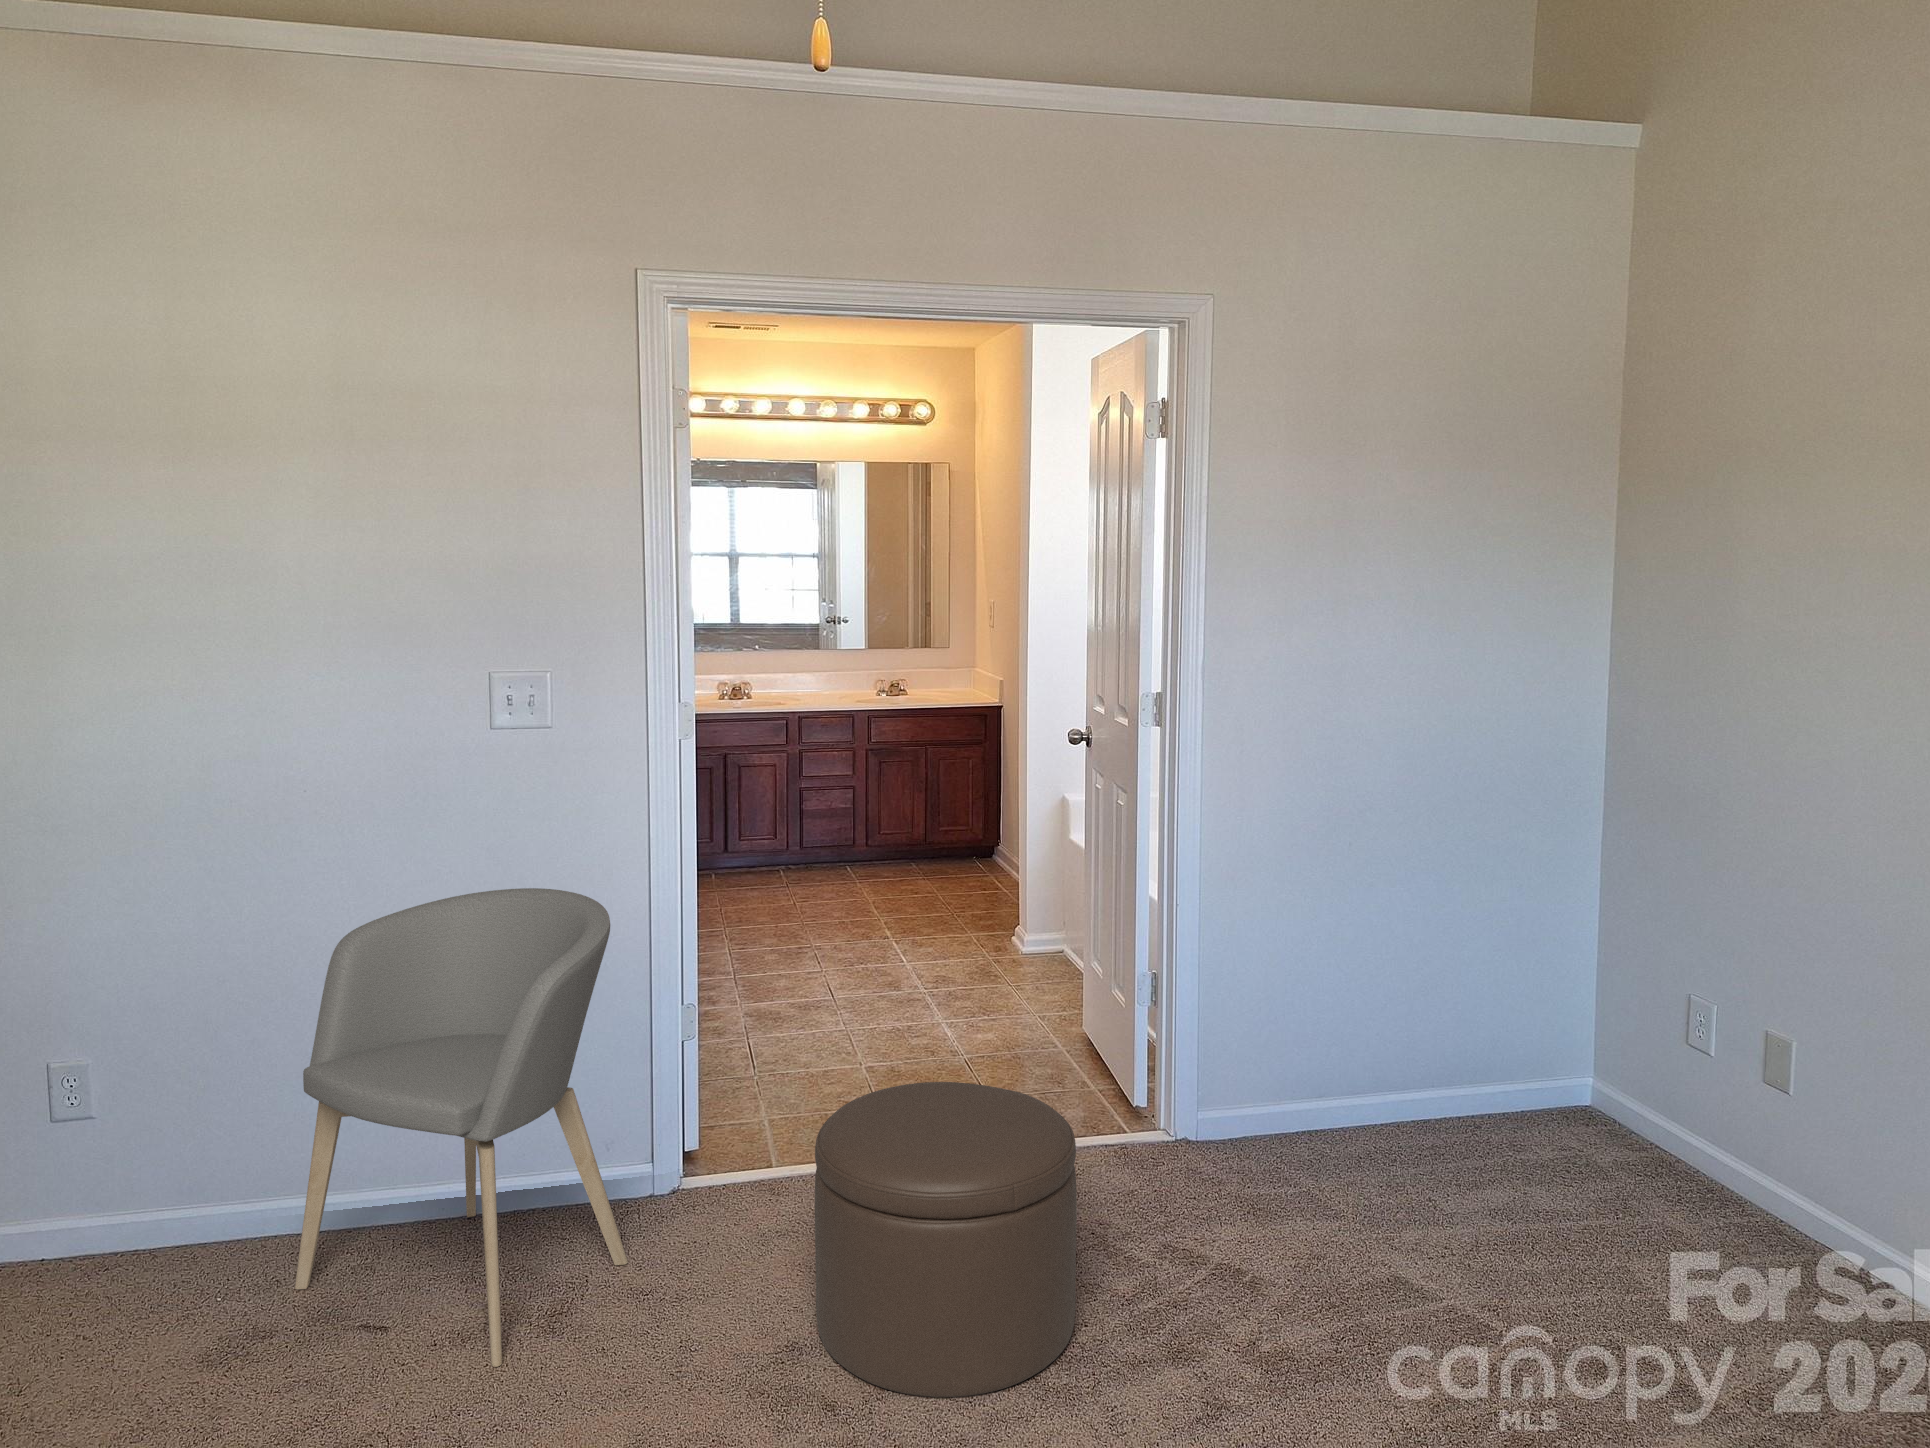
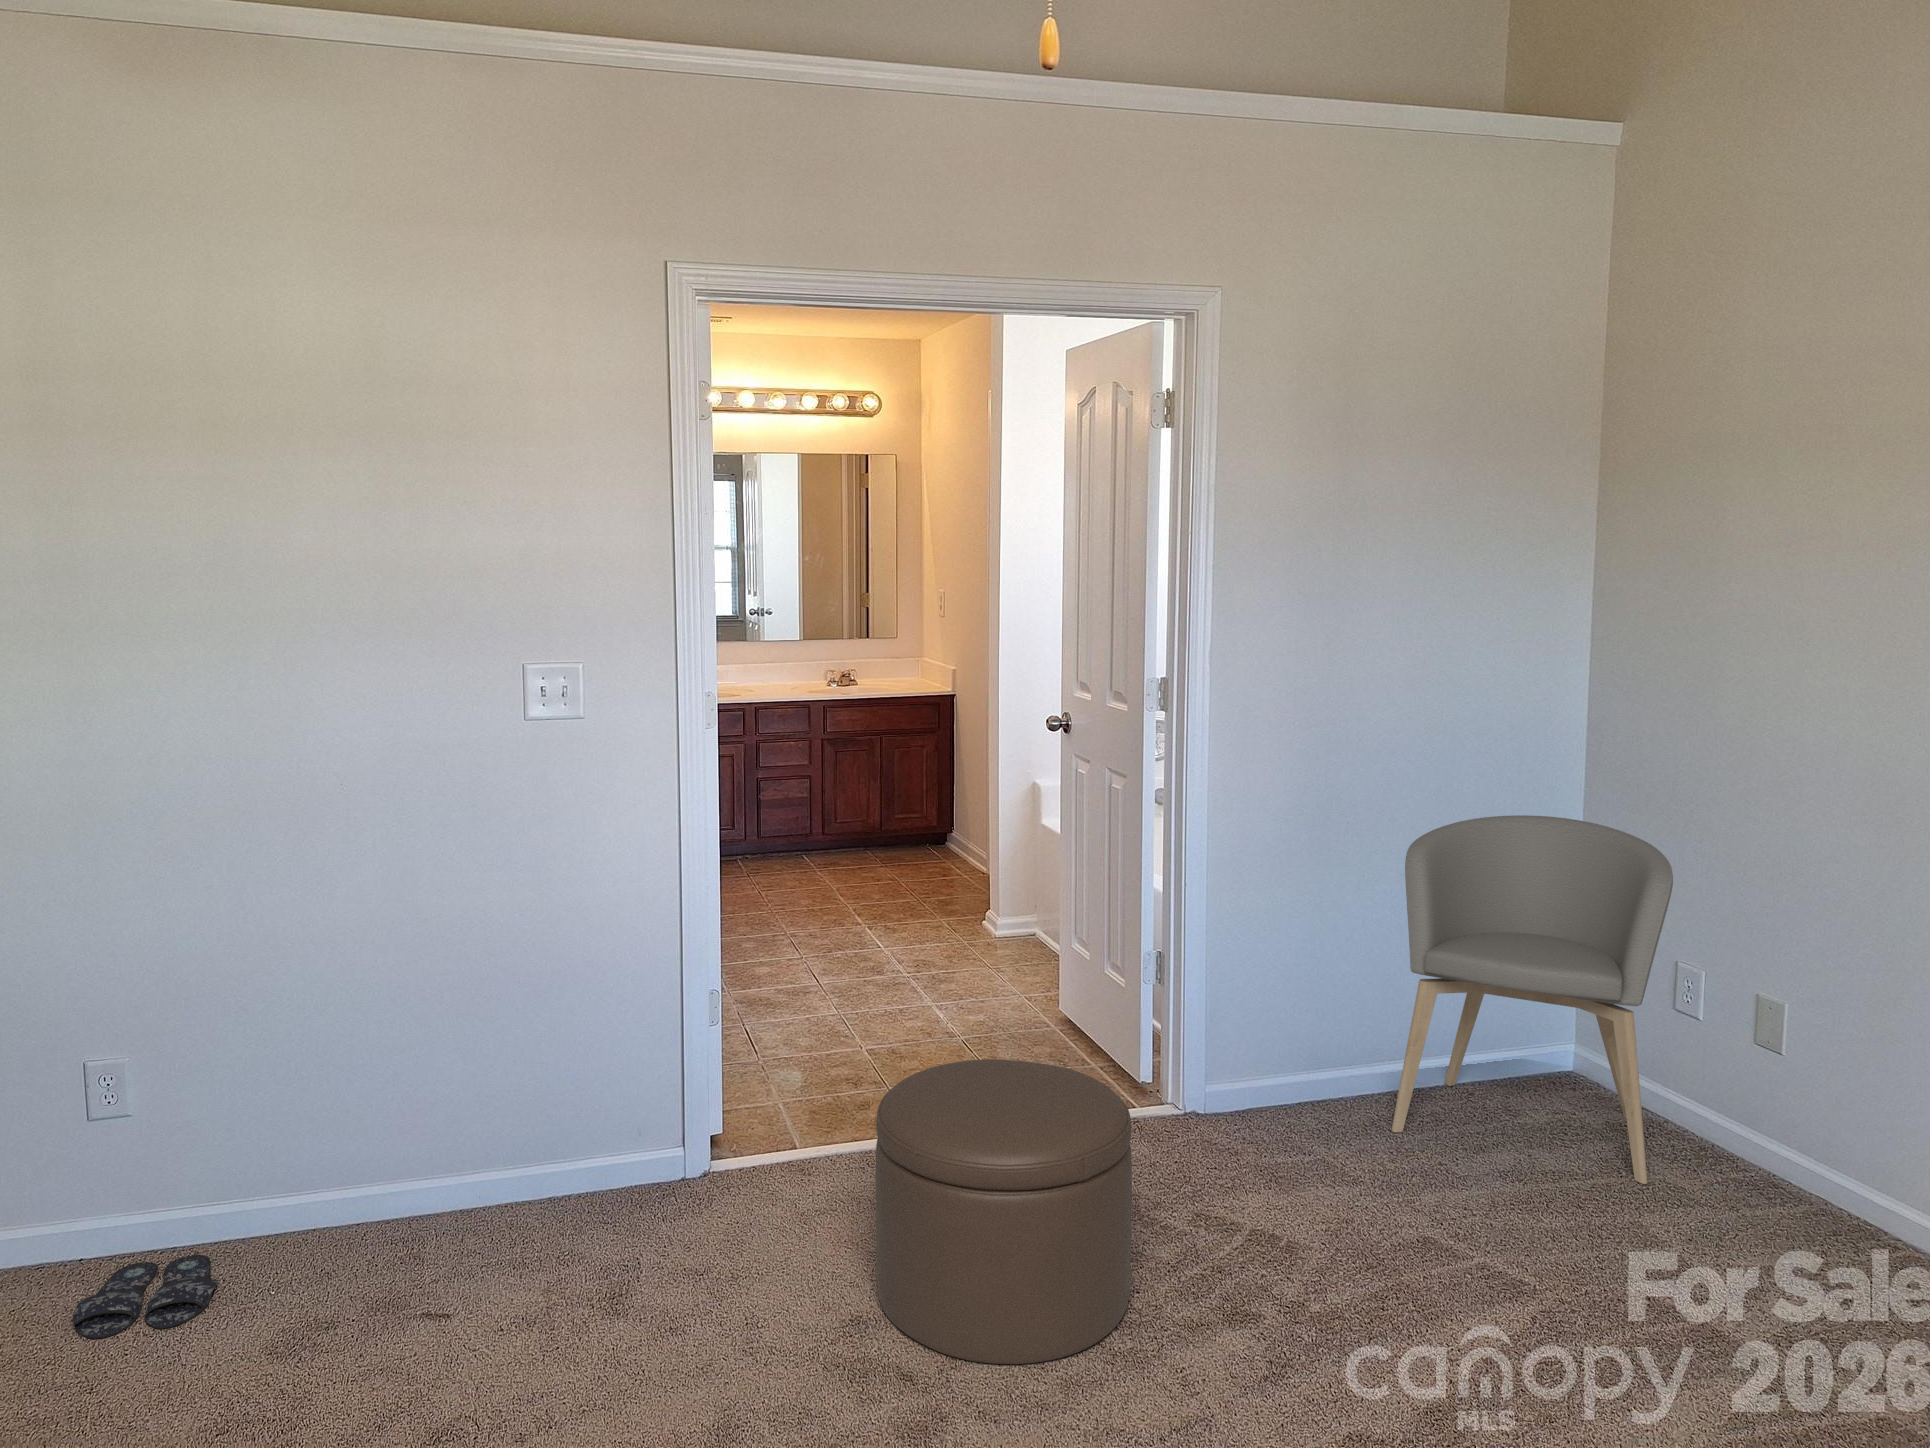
armchair: present [295,888,628,1367] -> present [1391,815,1673,1184]
slippers: none [22,1257,172,1339] -> present [73,1255,218,1339]

